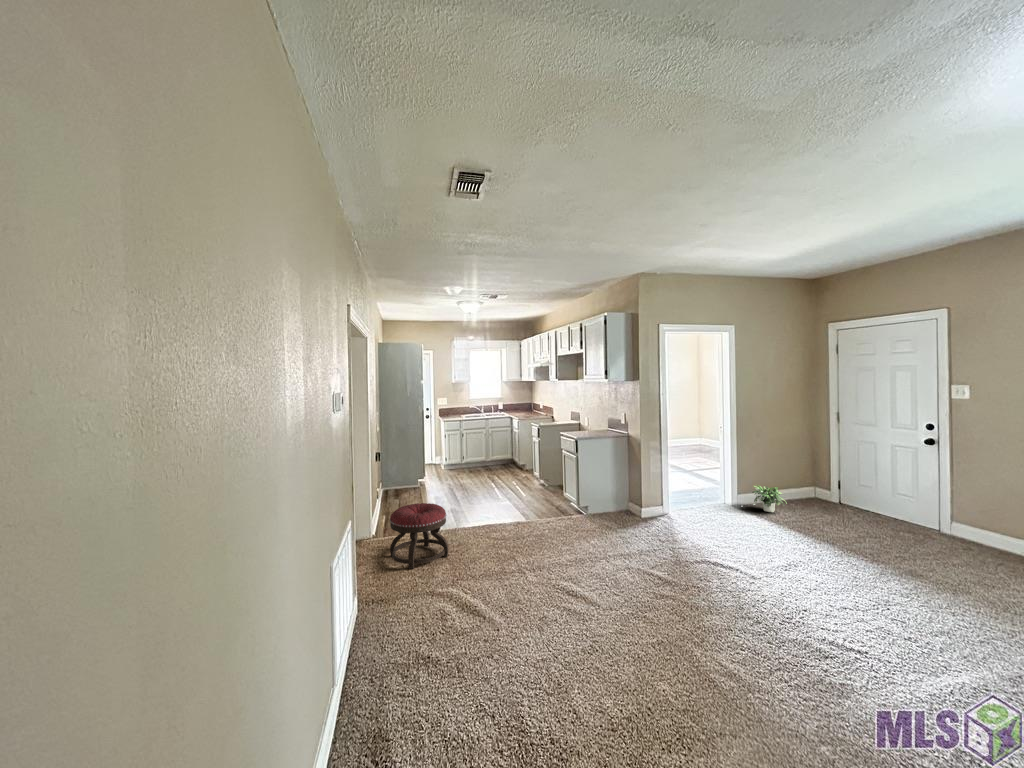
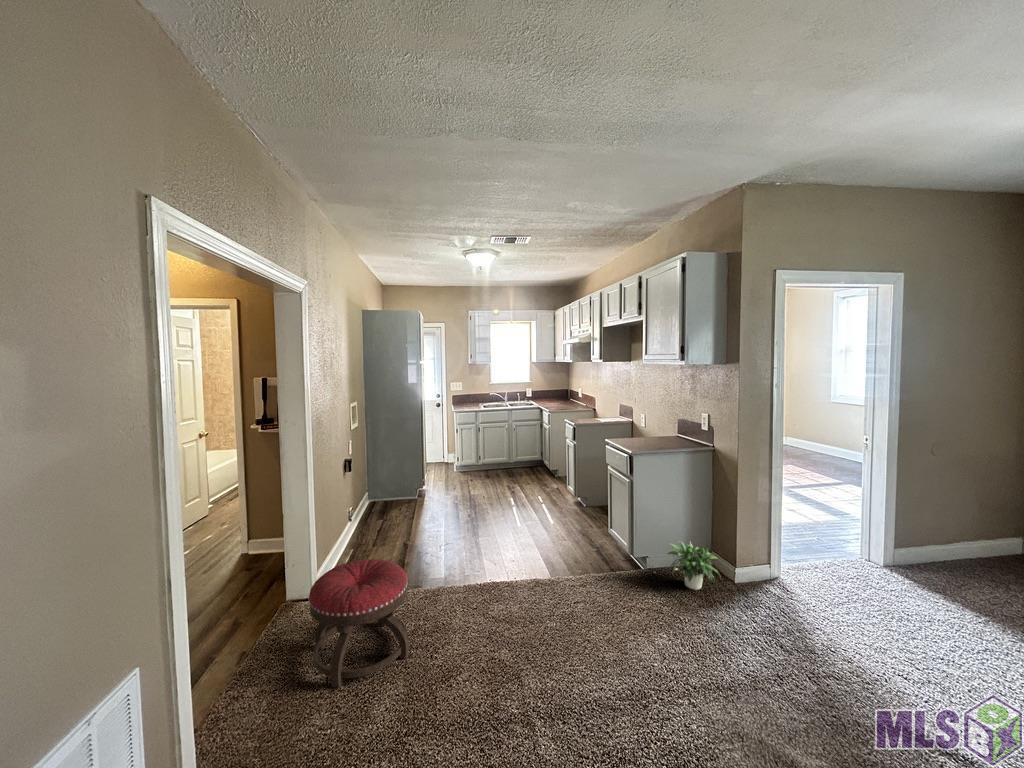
potted plant: present [752,486,787,512] -> present [668,542,720,590]

